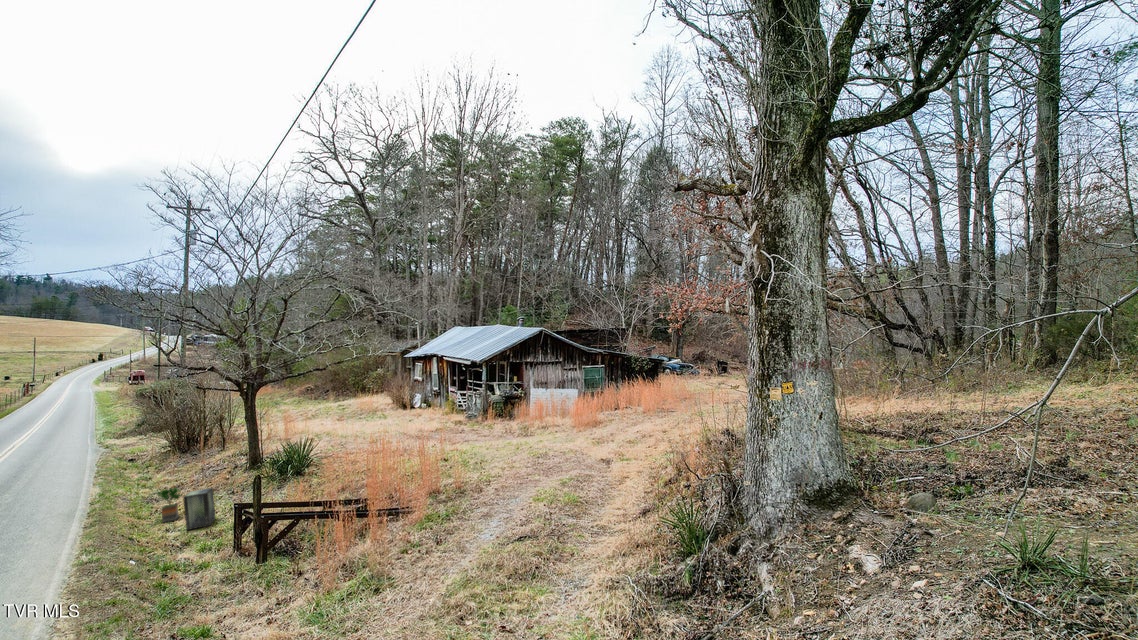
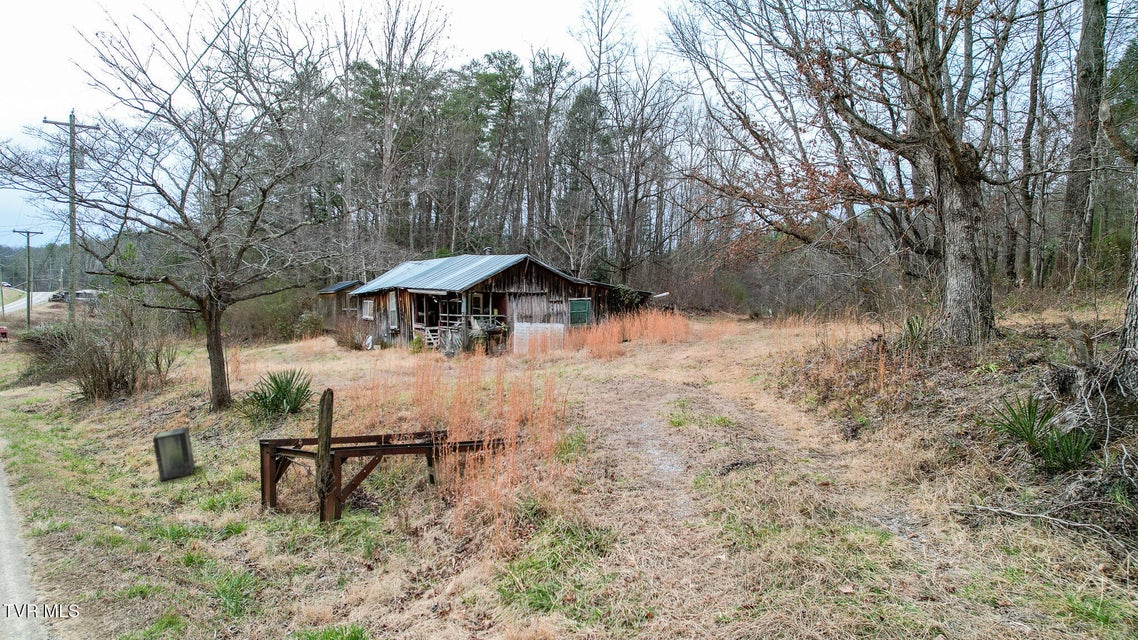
potted tree: present [157,488,181,522] -> none [107,430,142,475]

